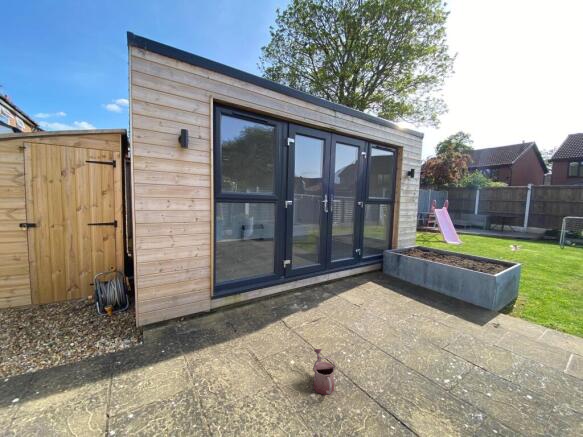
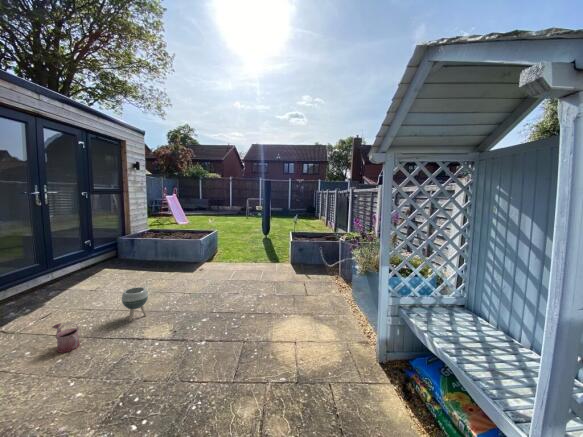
planter: none [386,333,422,384] -> present [122,287,148,321]

